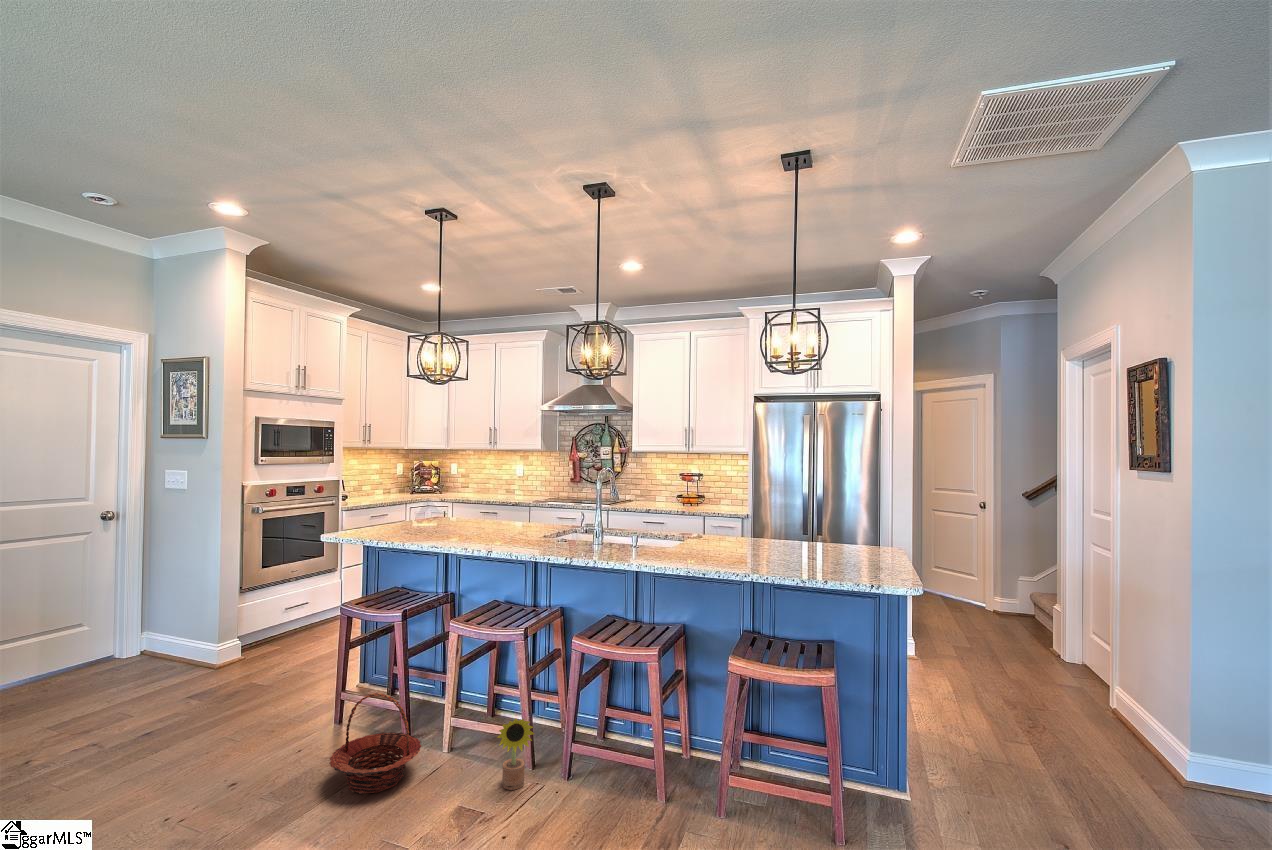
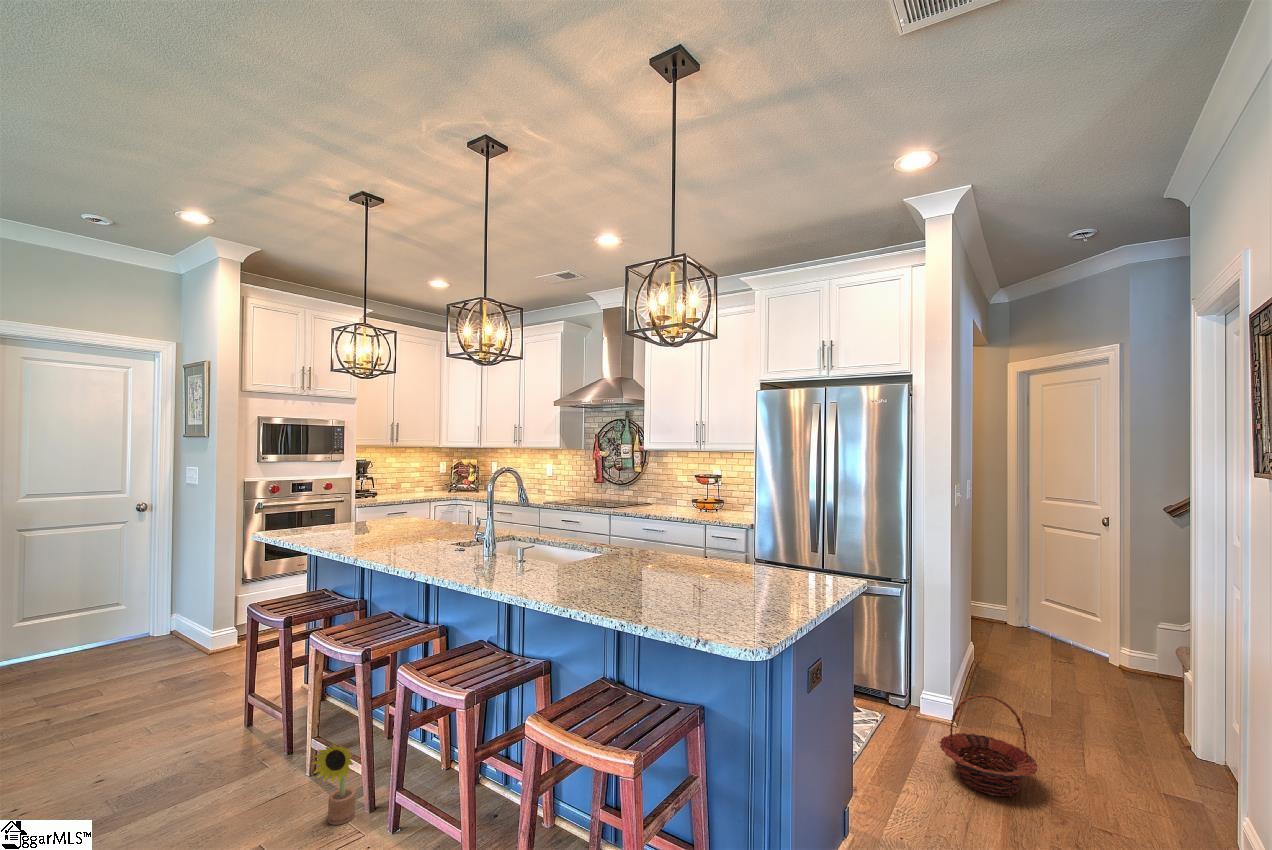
basket: present [329,693,421,794] -> present [939,694,1038,796]

